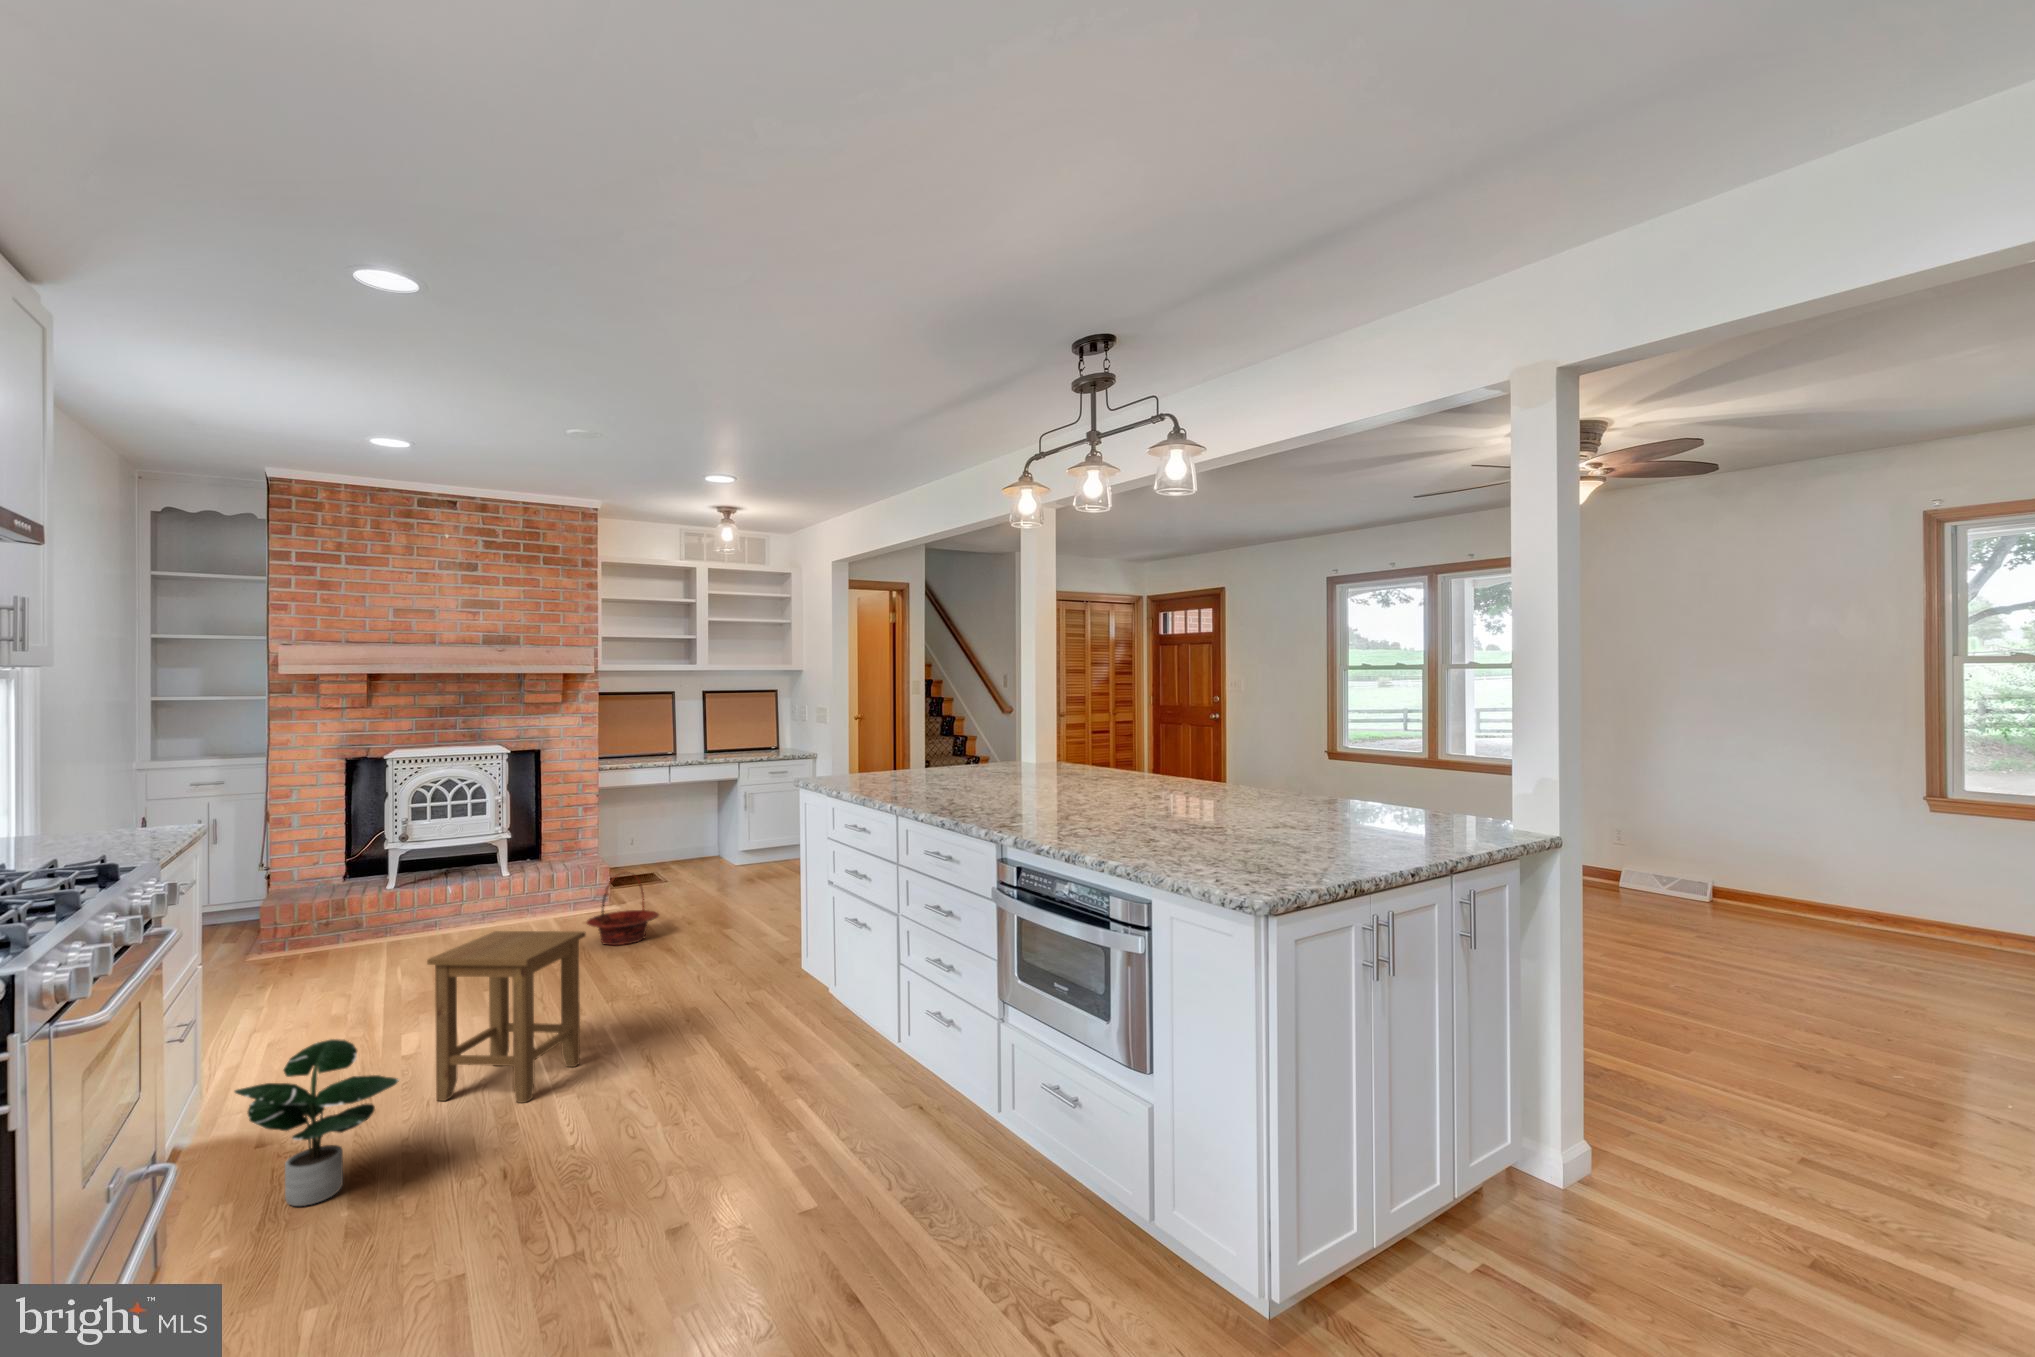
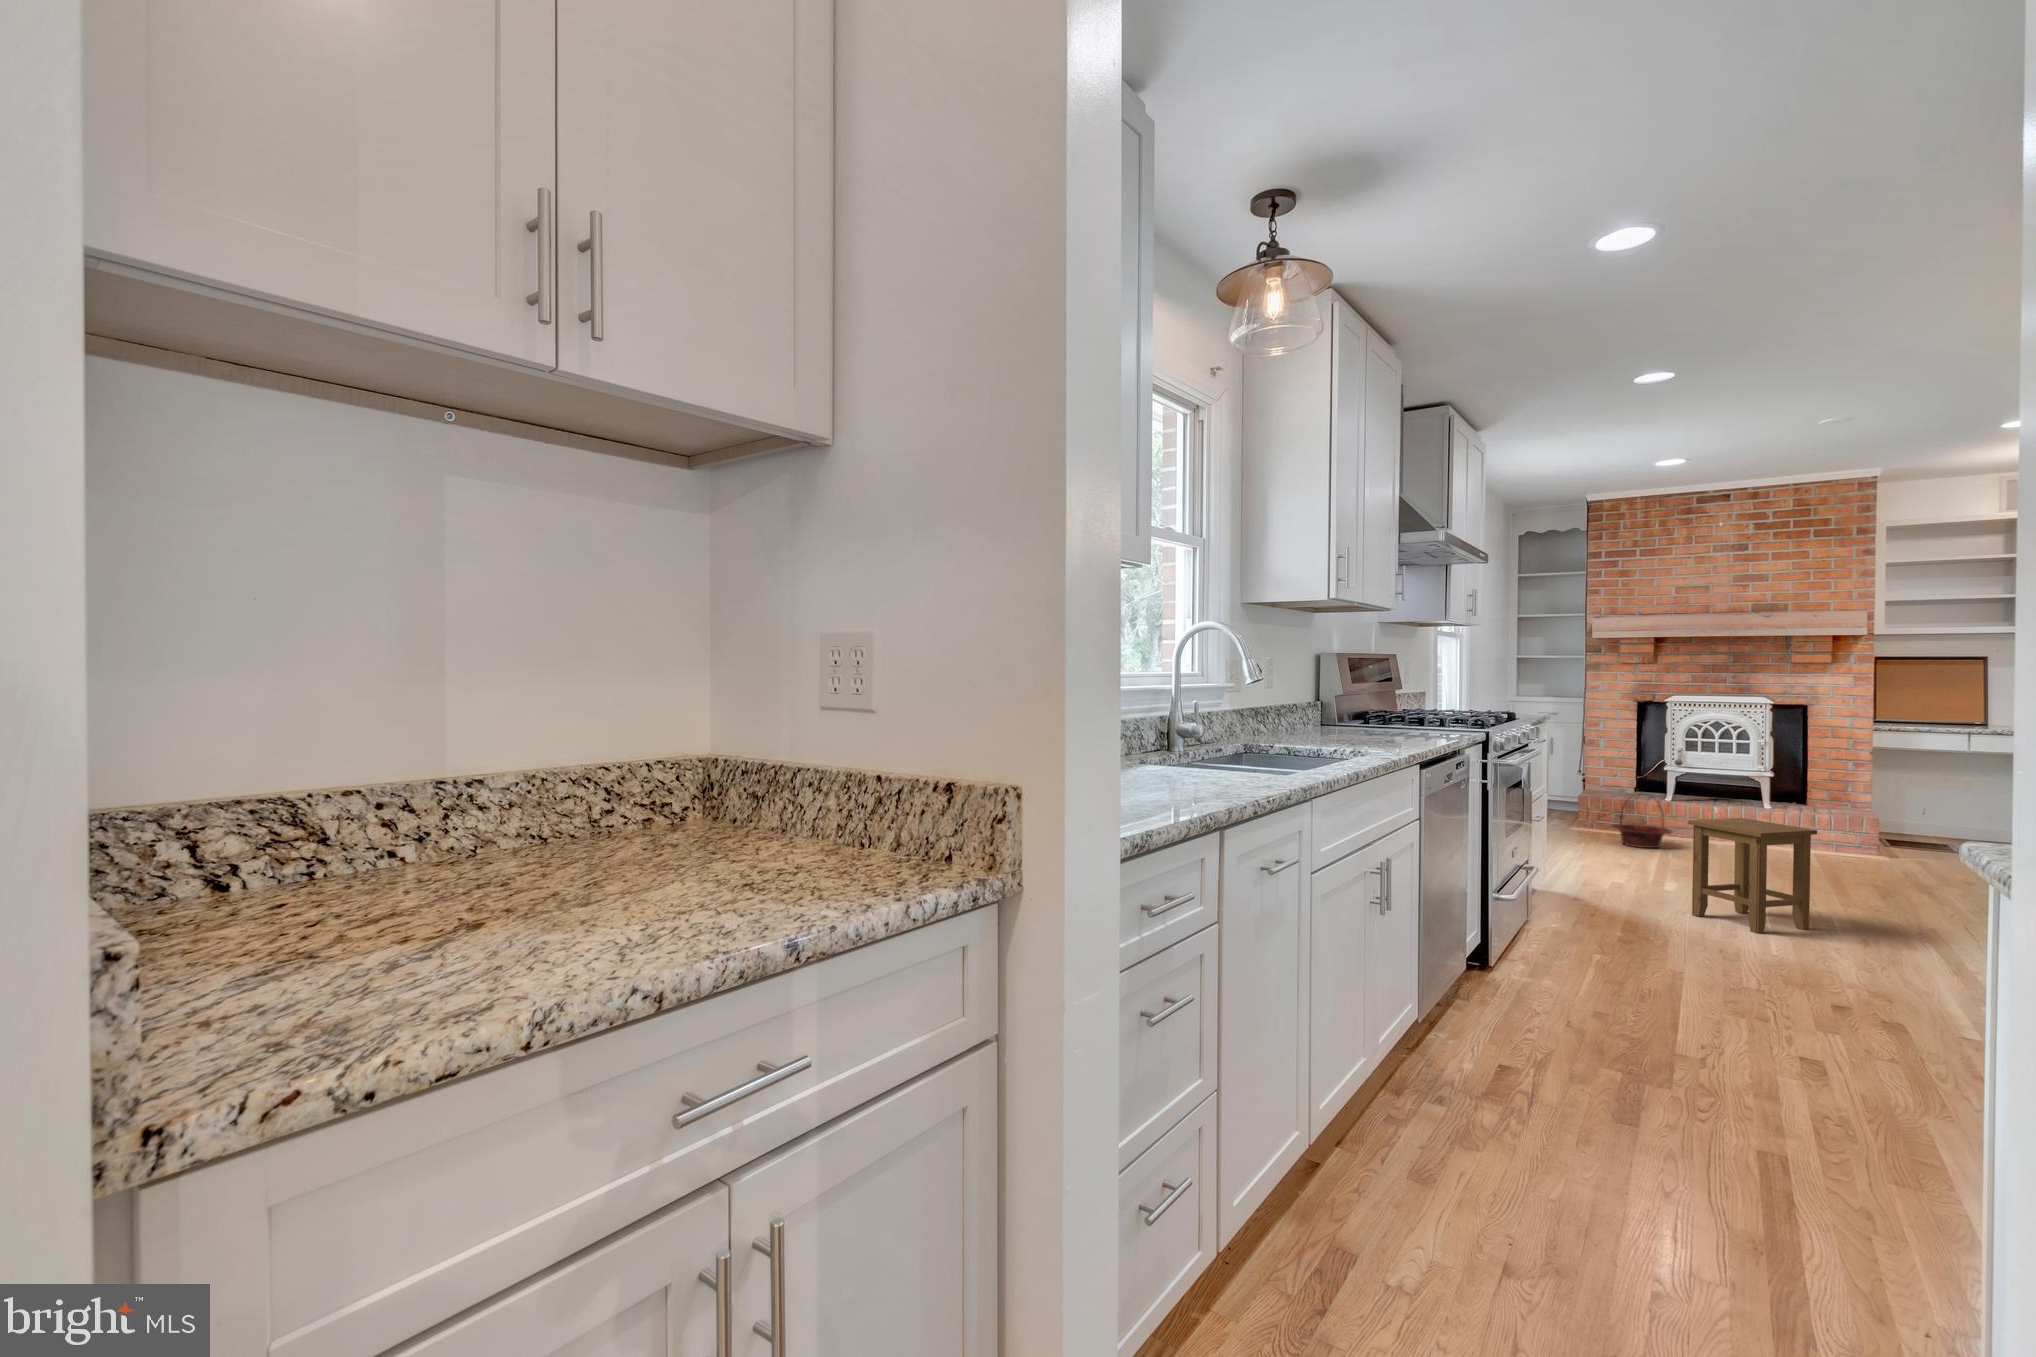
basket: present [587,872,659,945] -> present [1611,794,1674,849]
potted plant: present [235,1039,399,1206] -> none [1577,846,1667,929]

